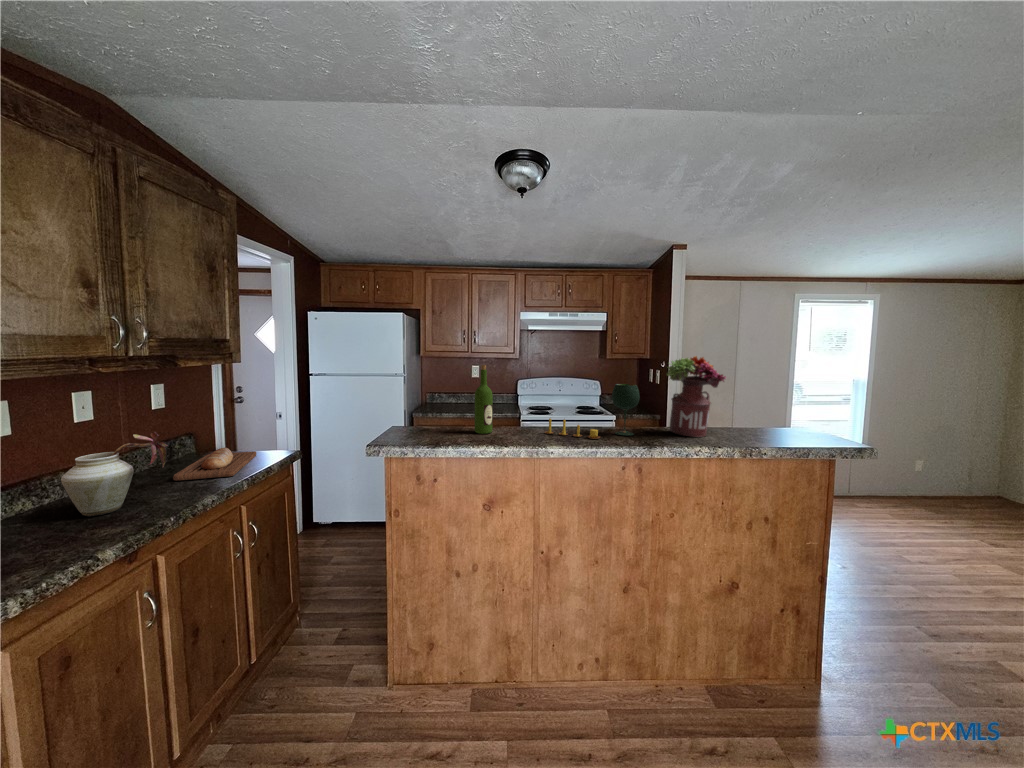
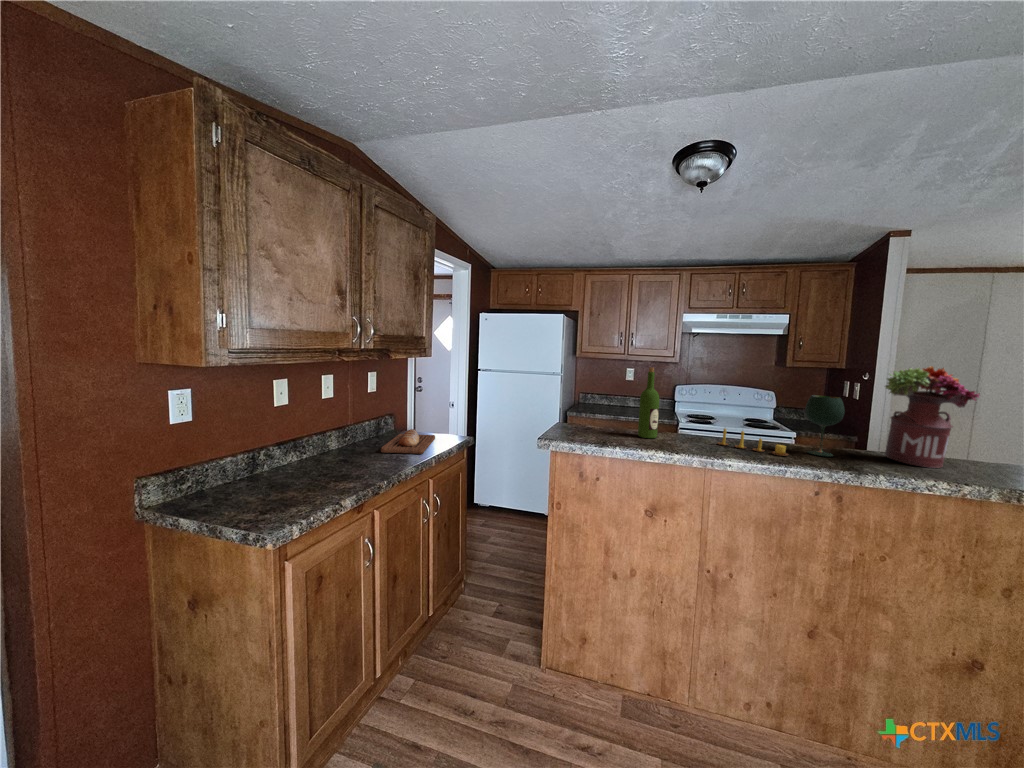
vase: present [61,432,168,516] -> none [320,410,384,472]

